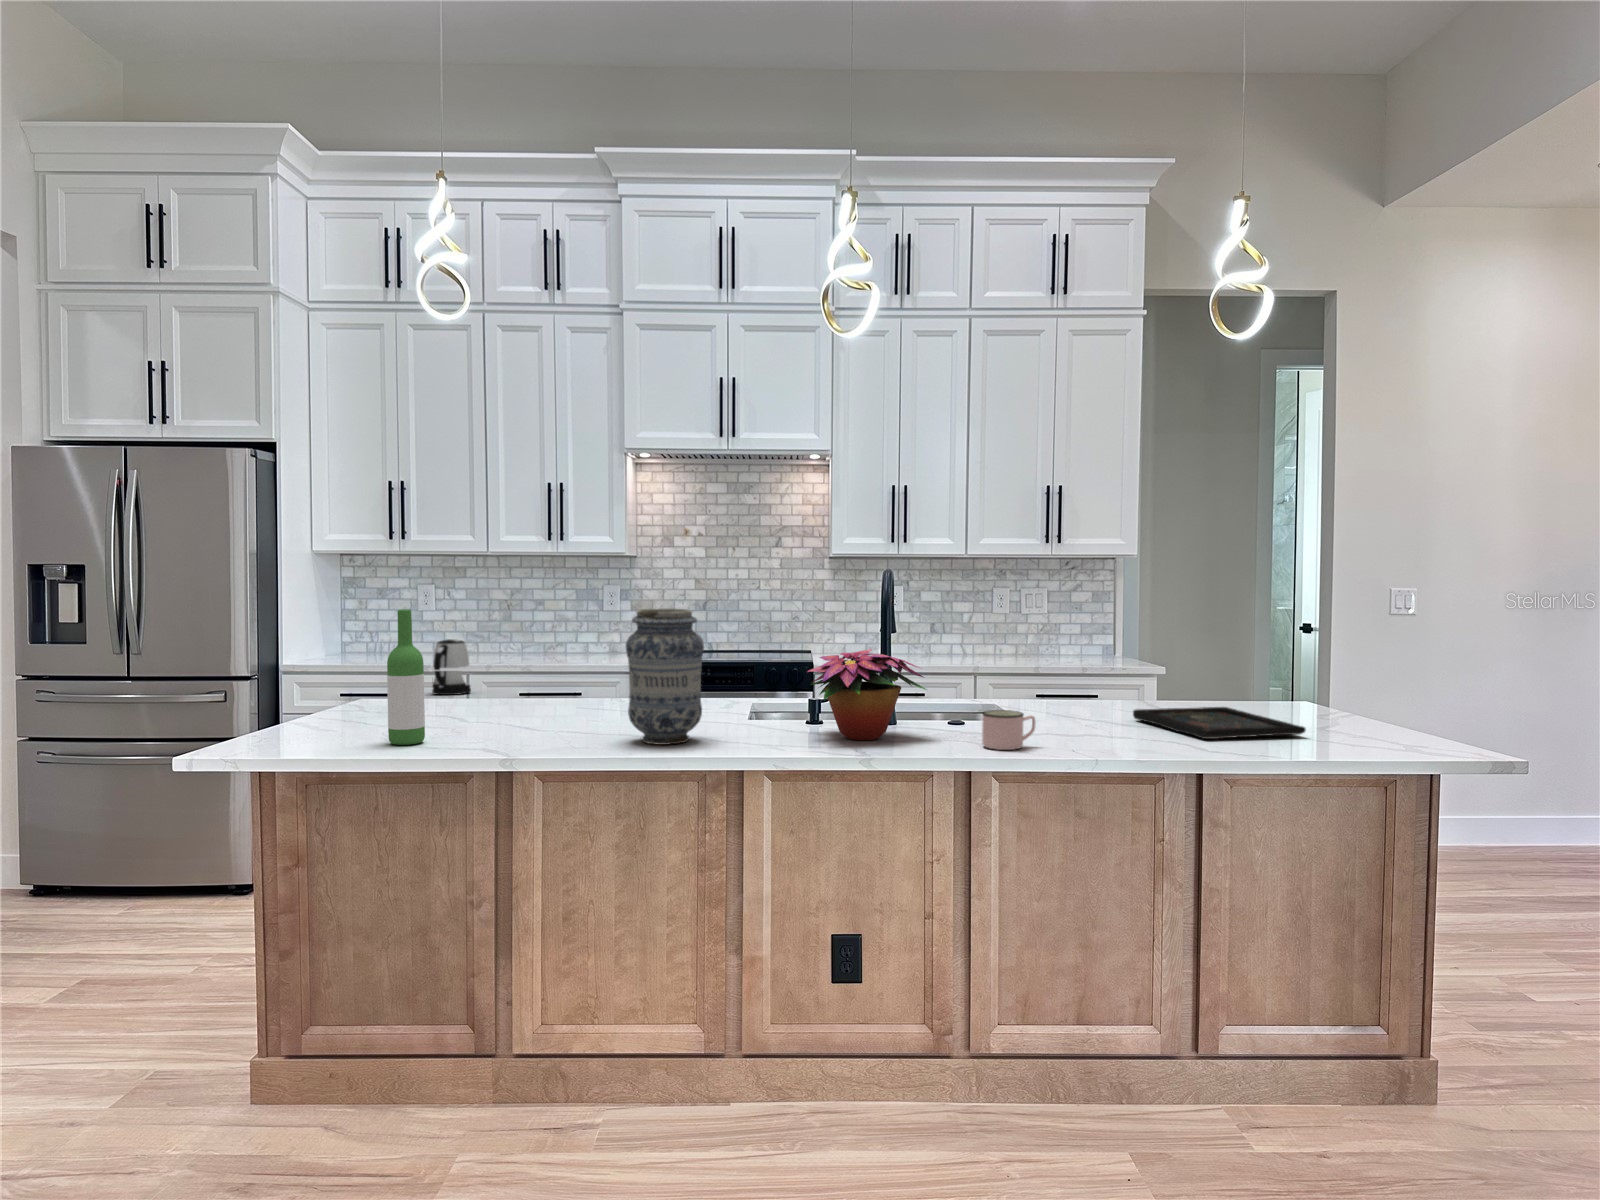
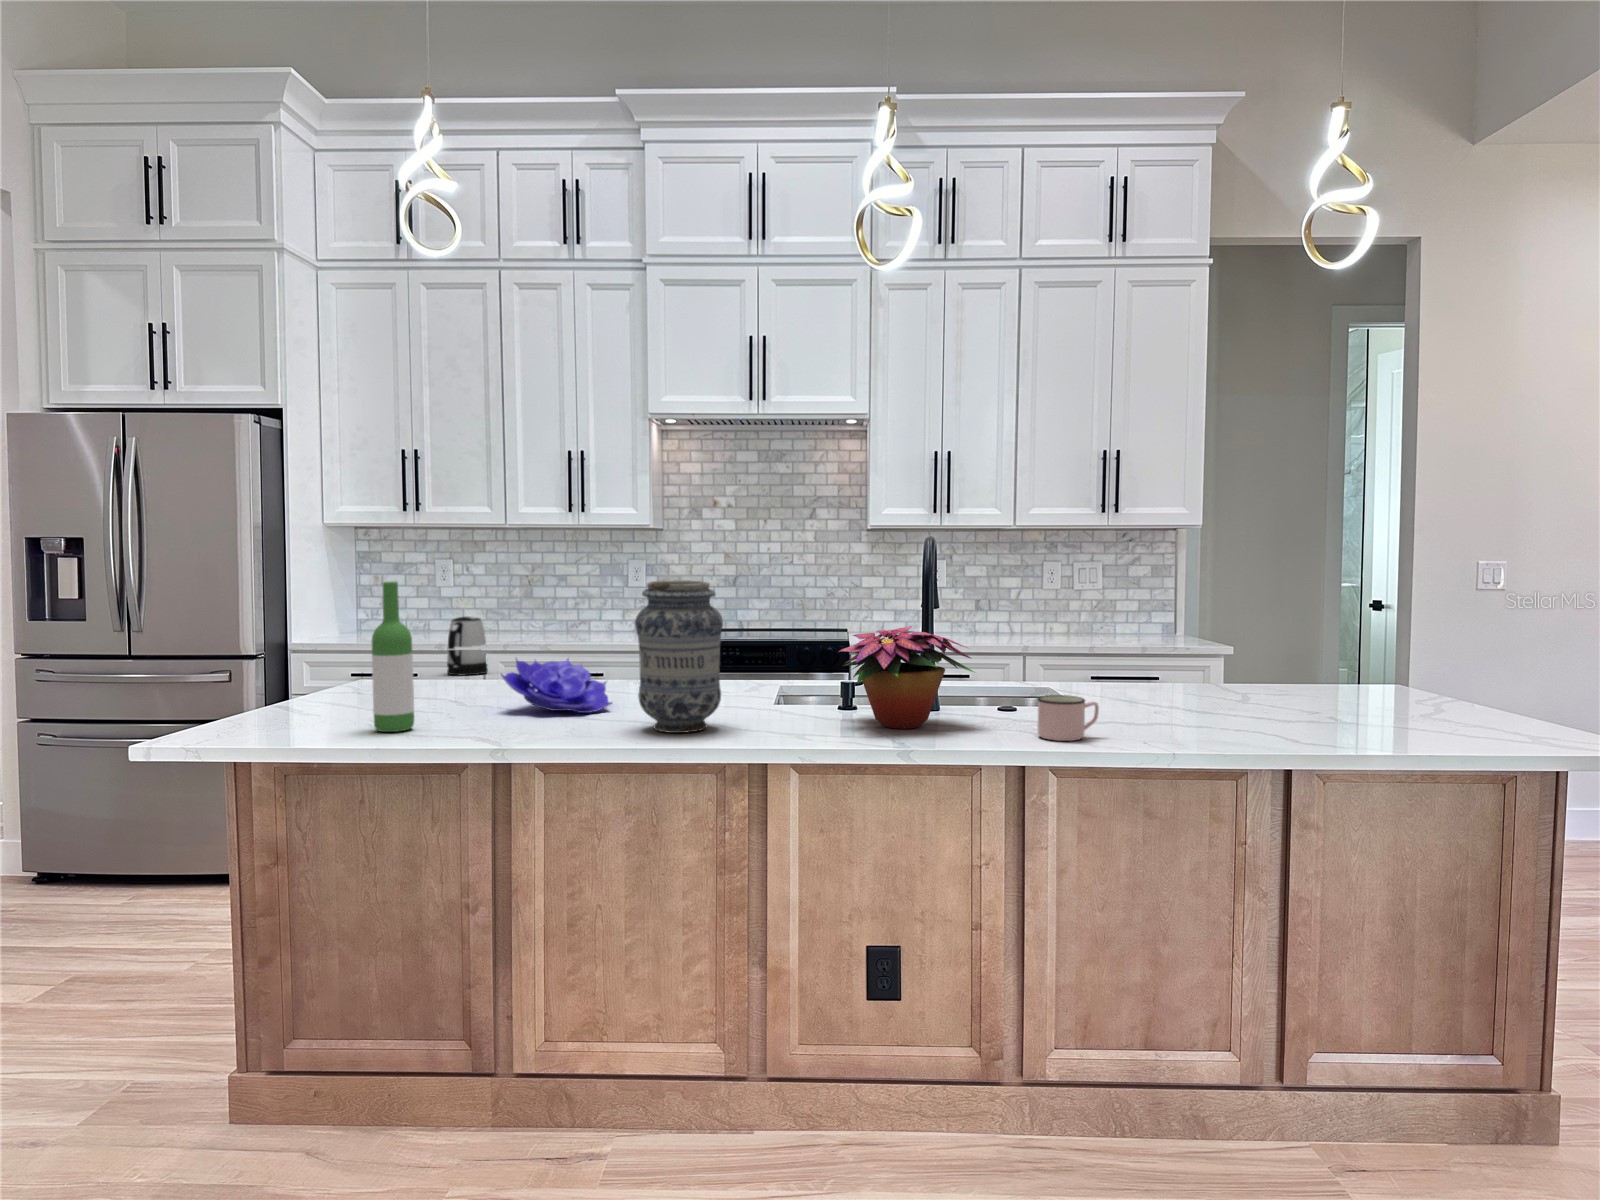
decorative bowl: none [500,676,602,728] -> present [501,658,612,713]
tray: present [1133,707,1306,739] -> none [1206,692,1409,729]

